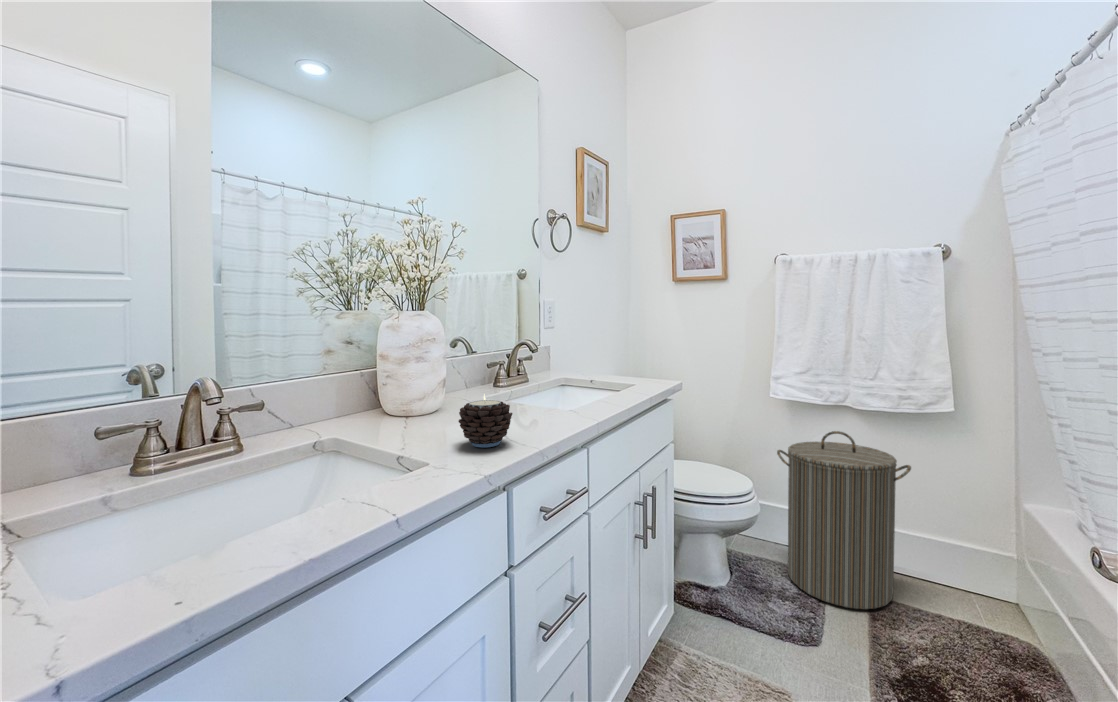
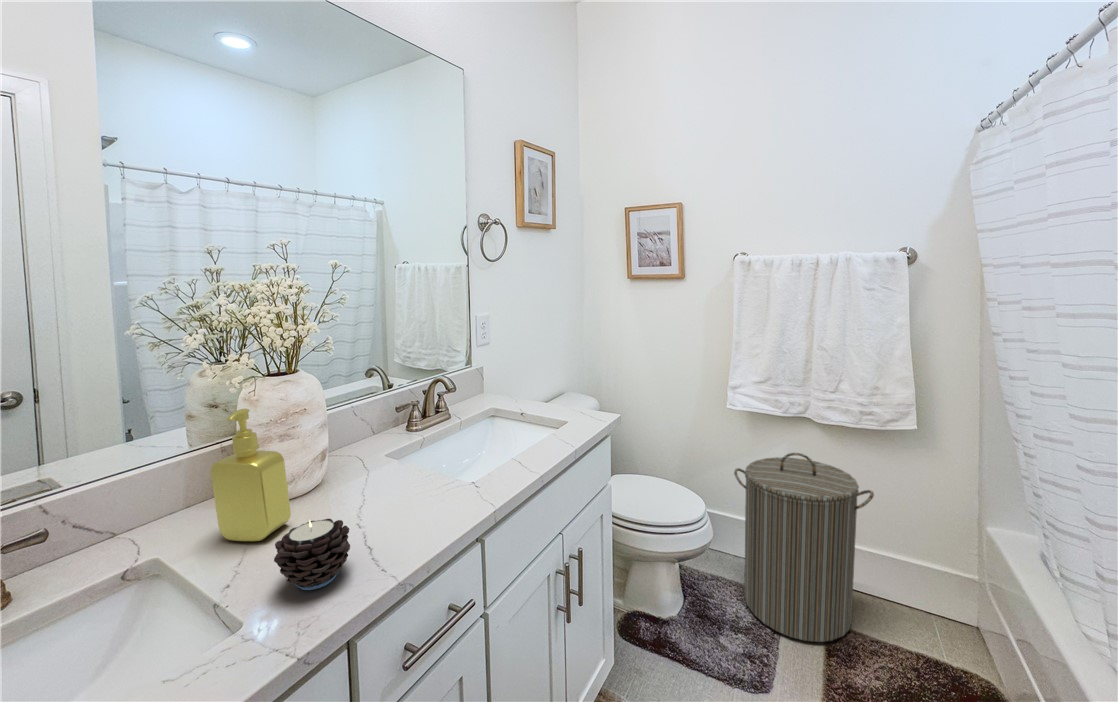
soap dispenser: none [386,323,440,429] -> present [211,409,291,541]

